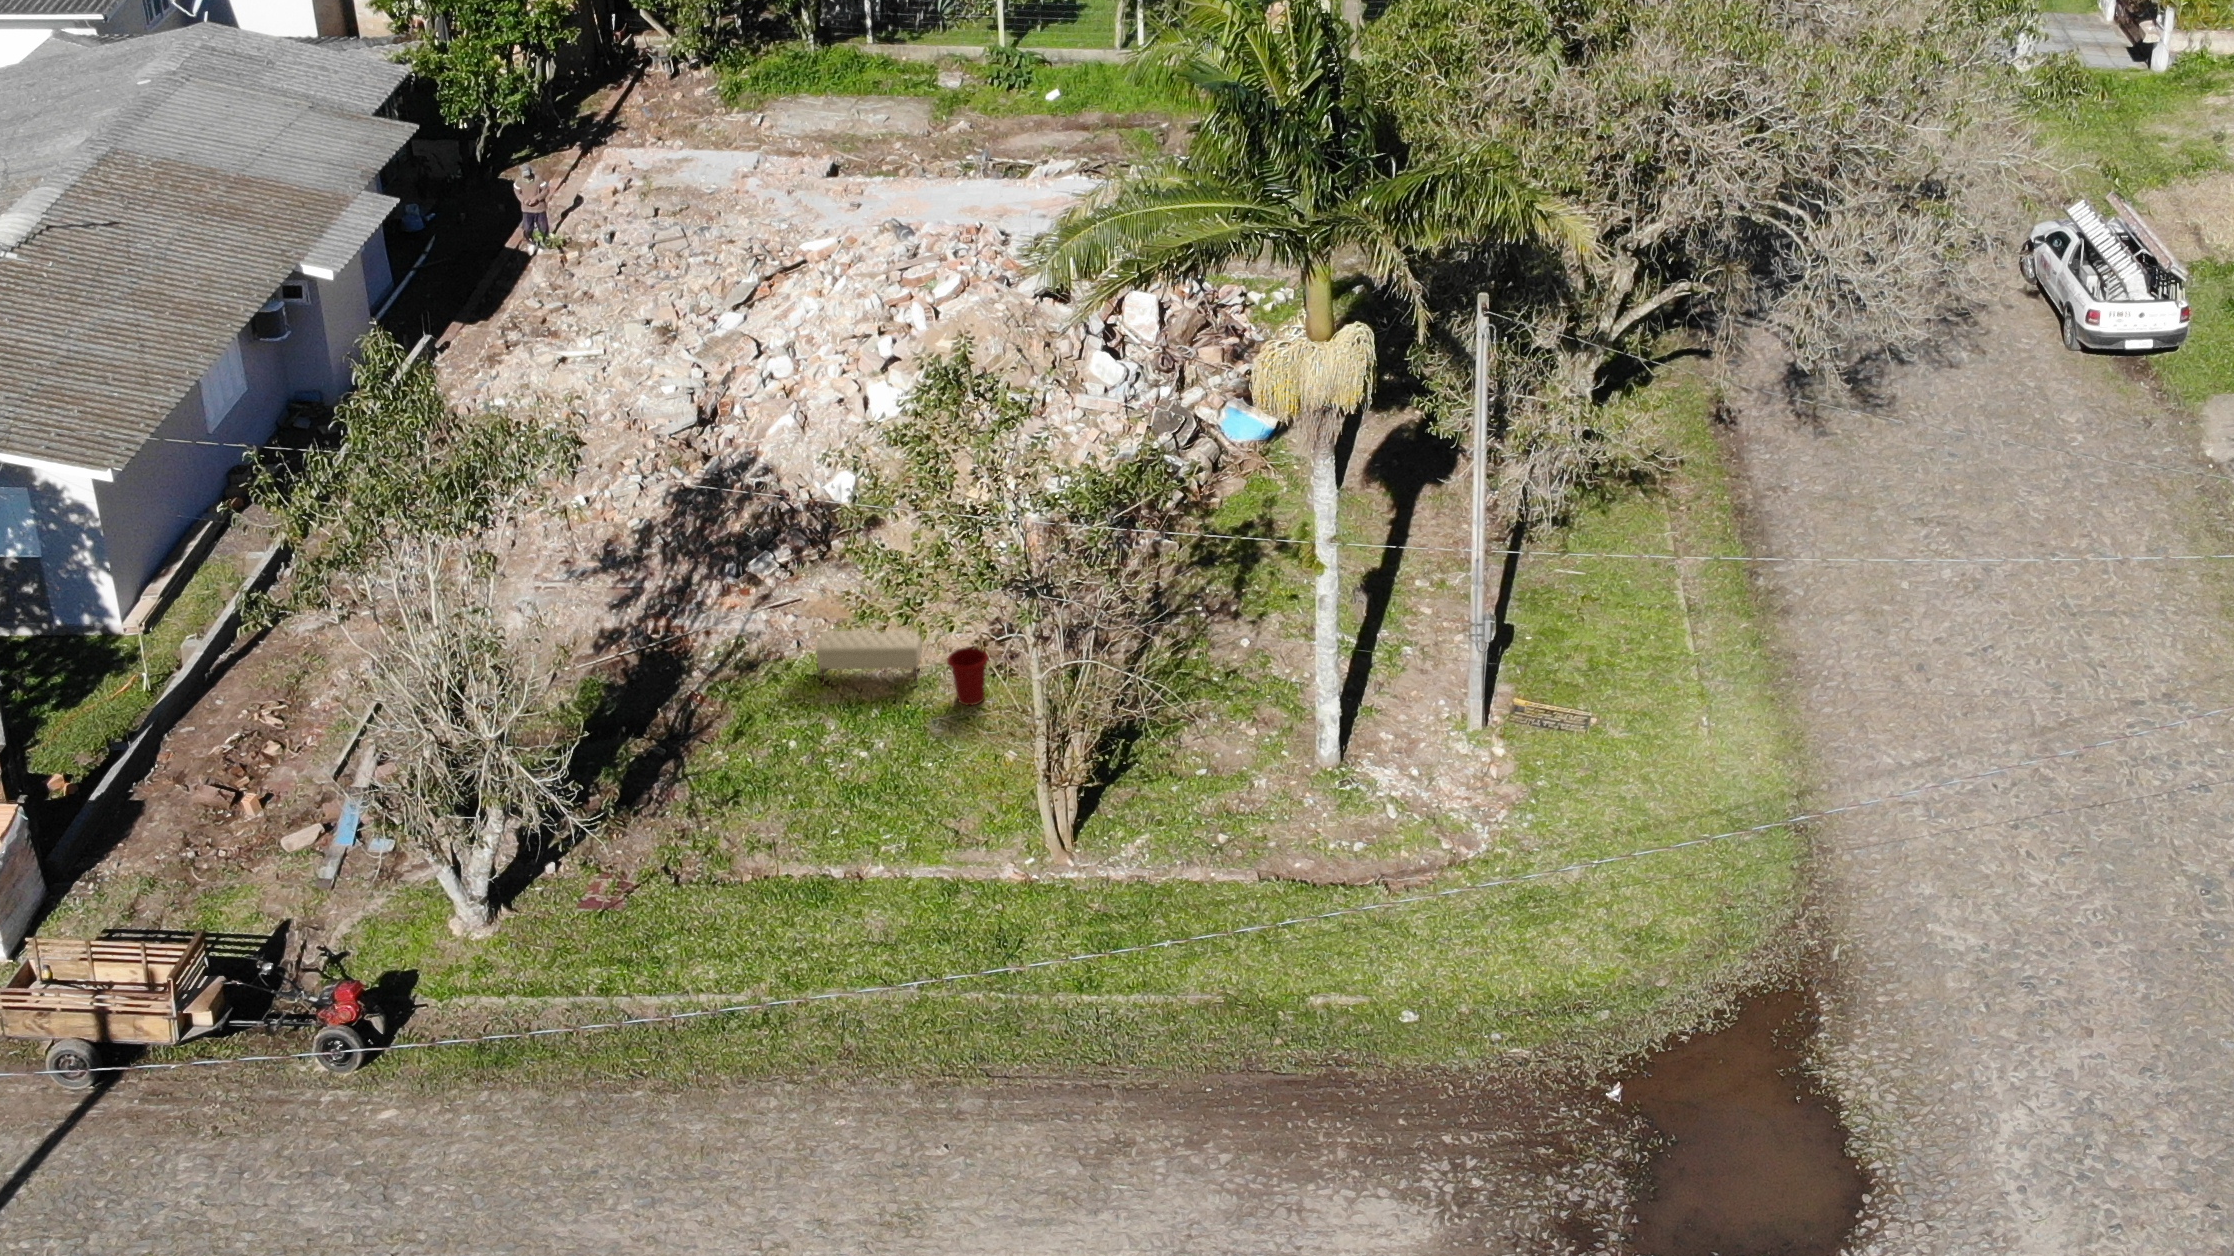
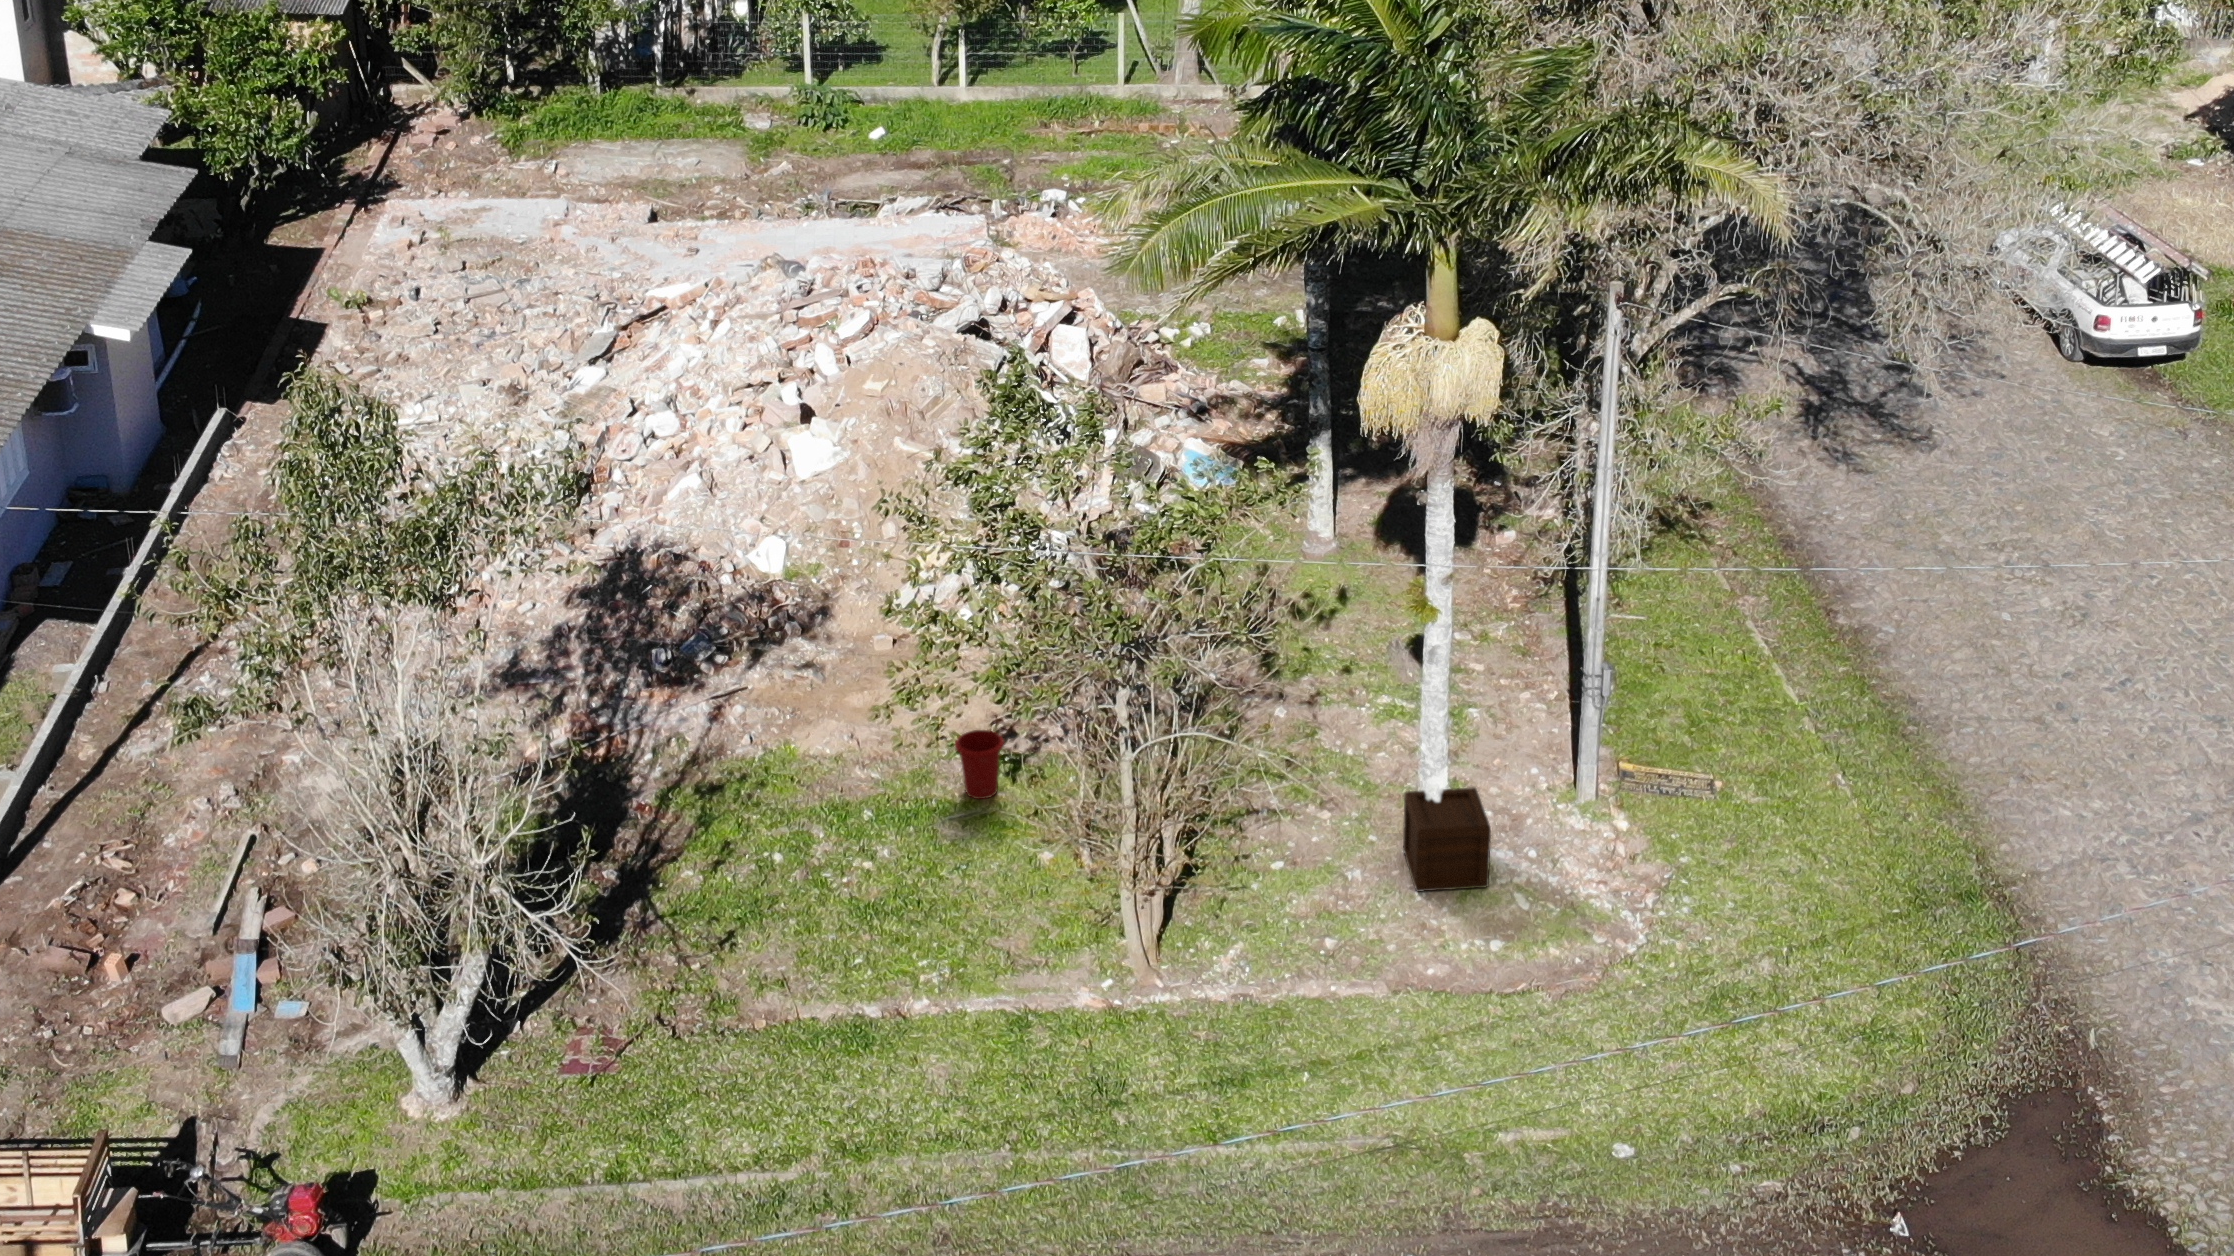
bench: present [816,630,922,685] -> none [793,713,915,786]
wooden crate: none [1305,718,1369,803] -> present [1403,788,1491,892]

